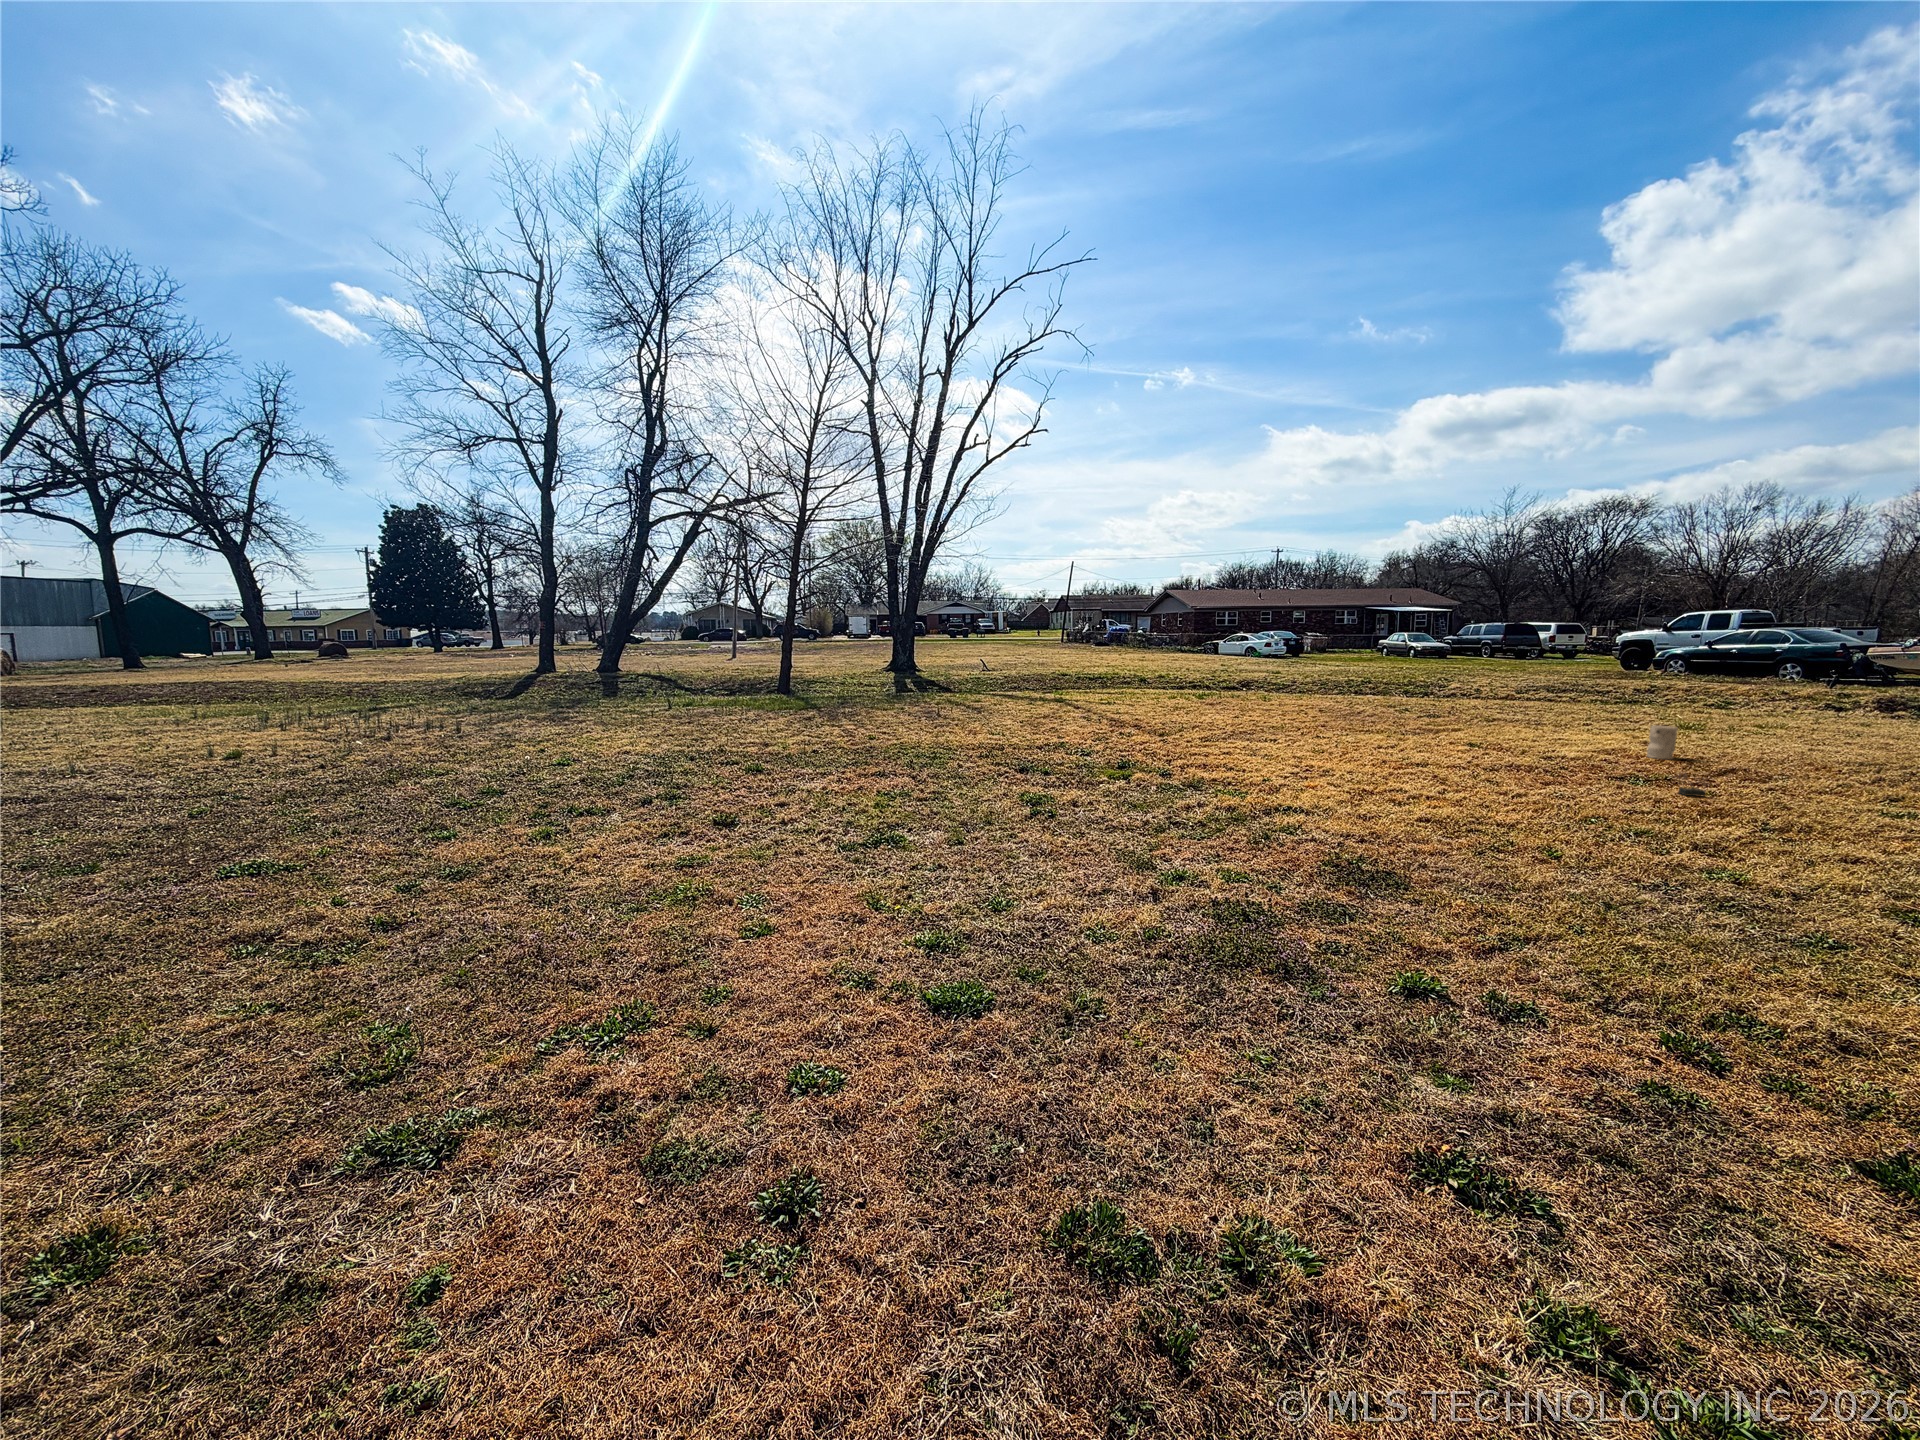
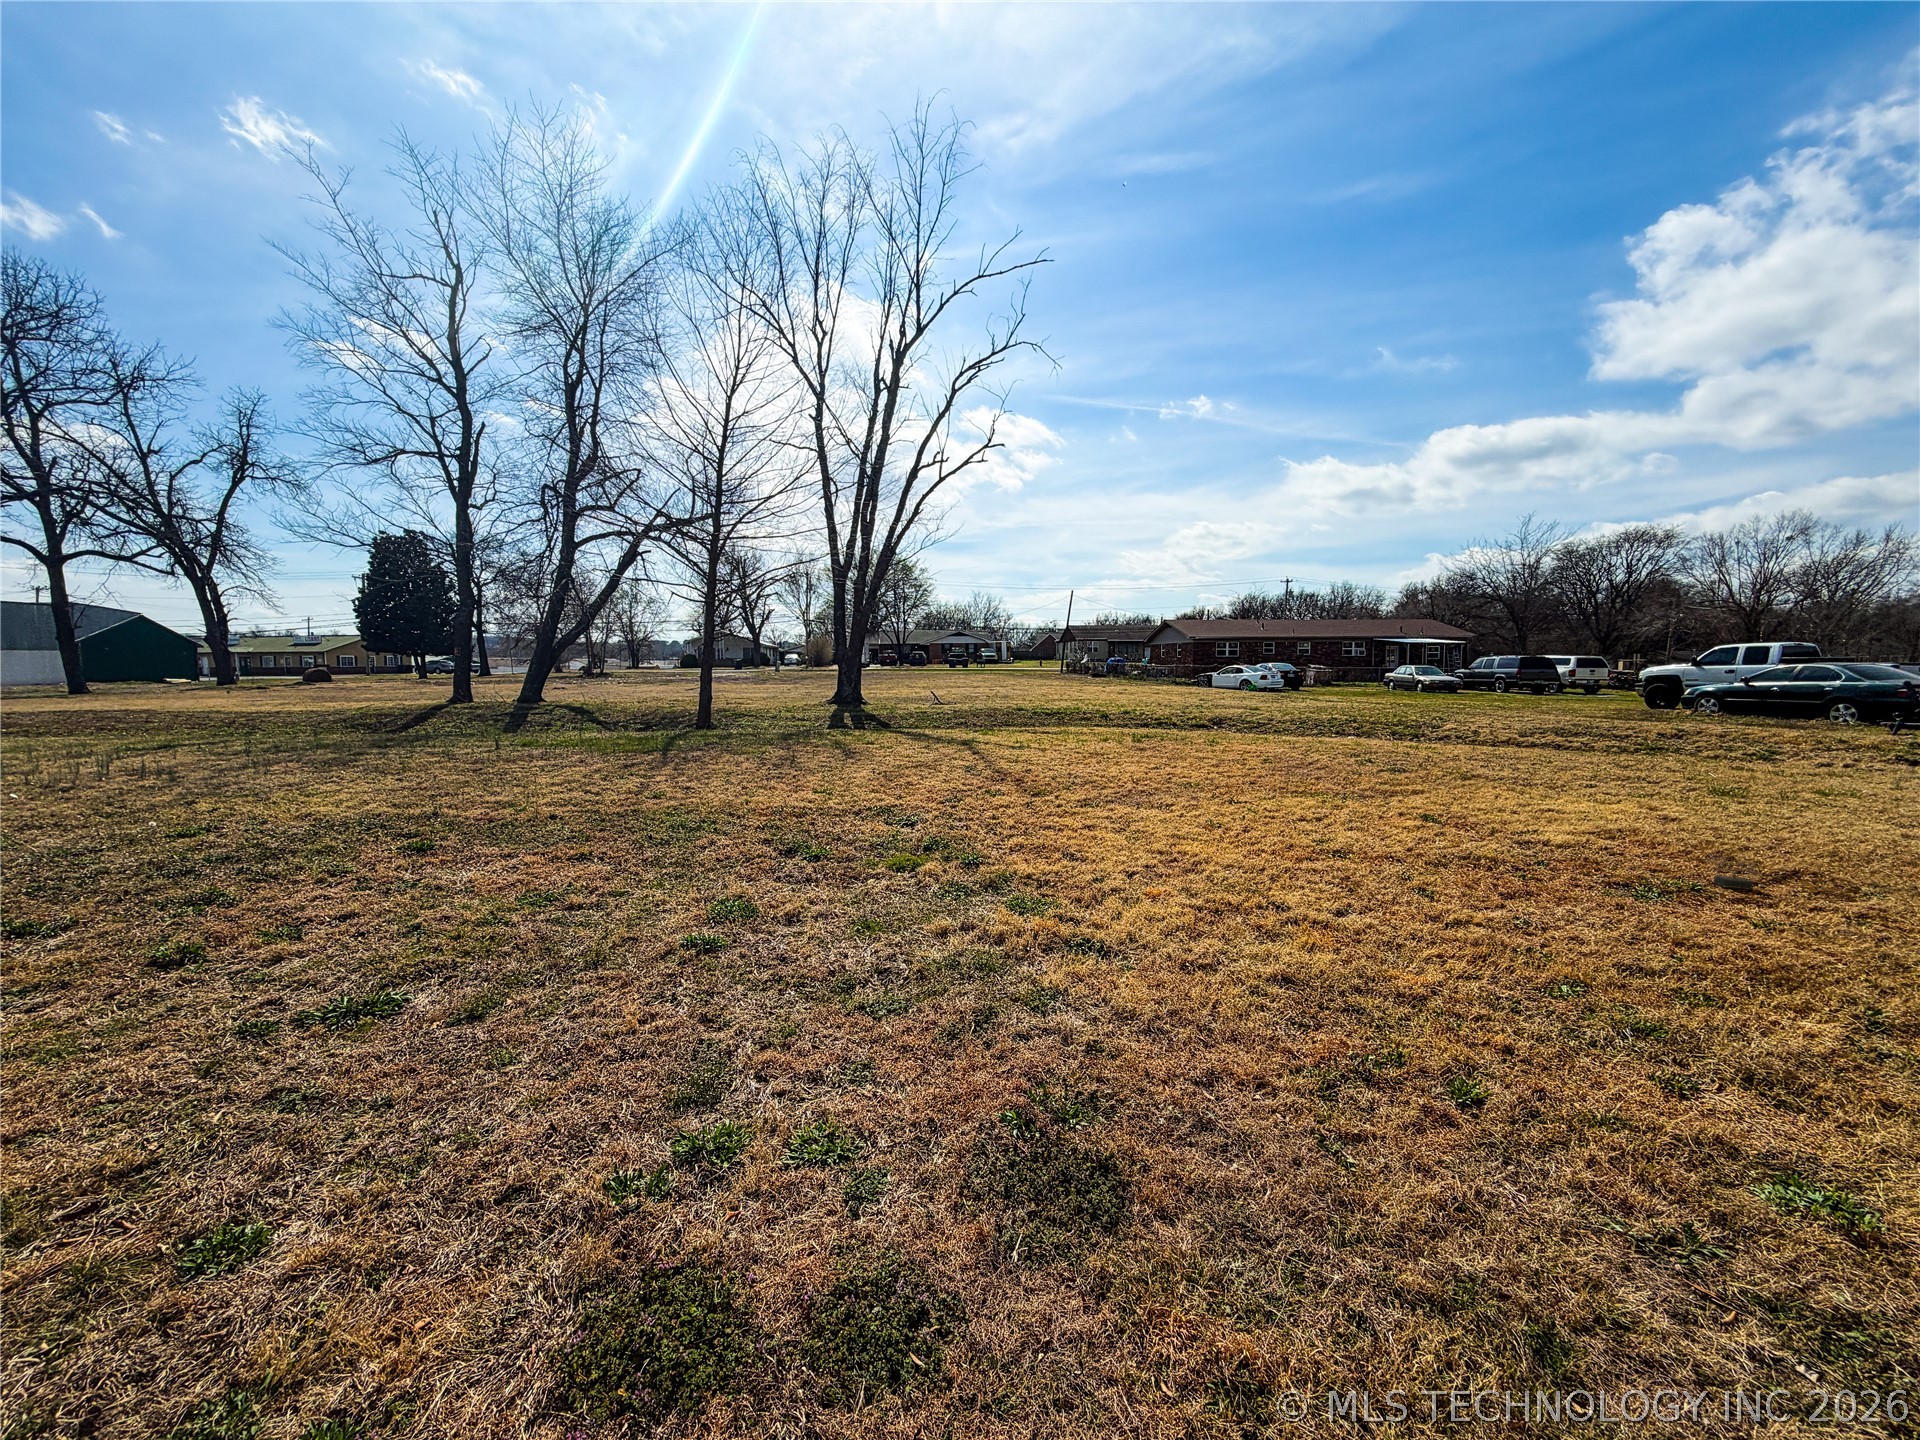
trash can: present [1647,725,1678,759] -> none [1671,782,1711,827]

